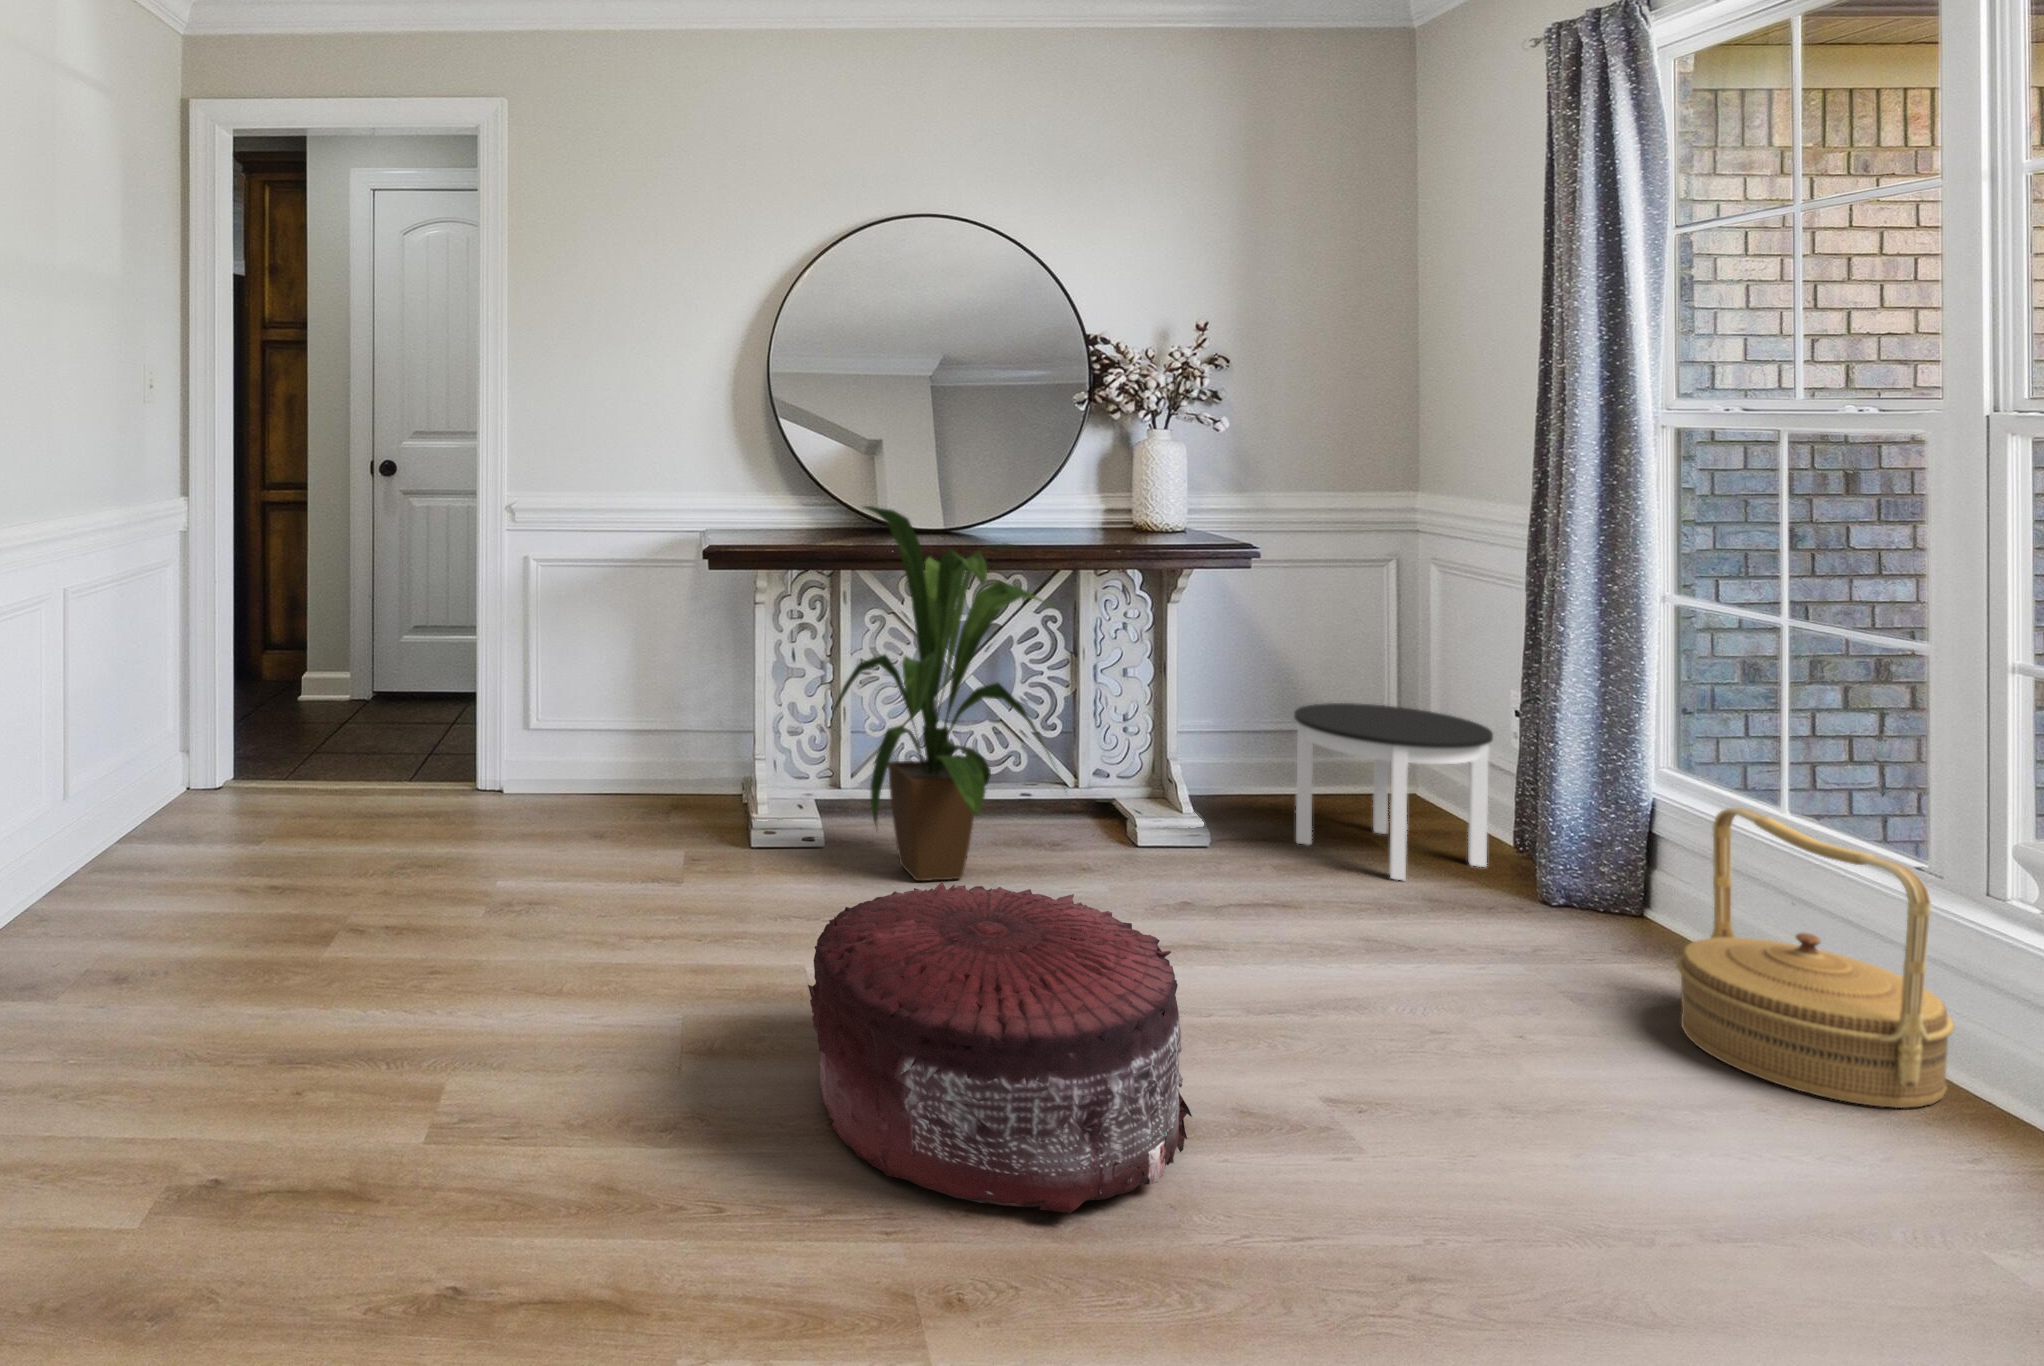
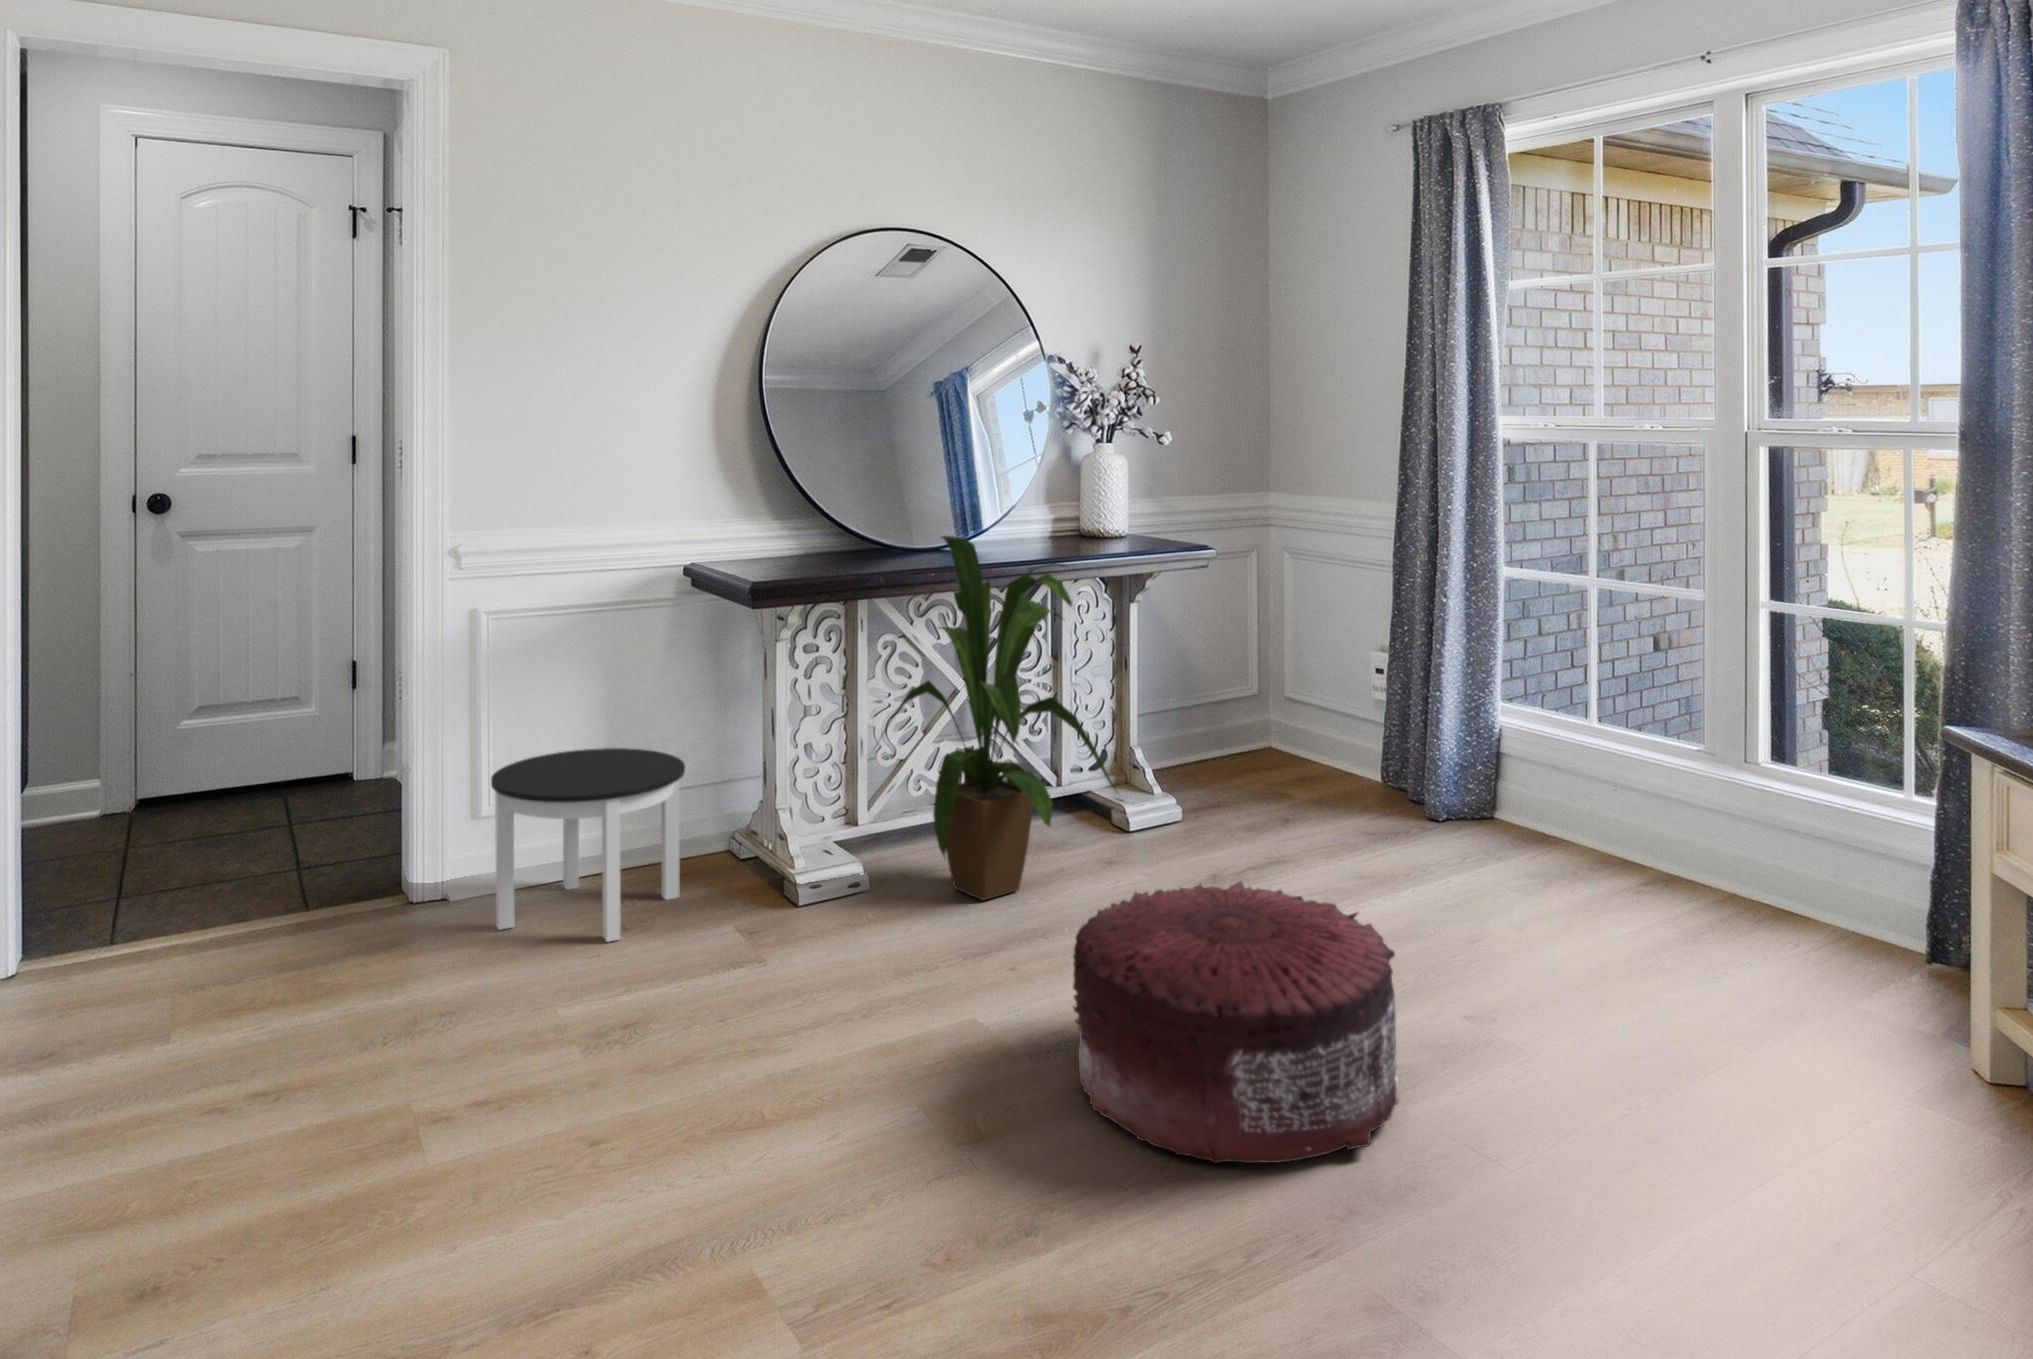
round table: present [1294,703,1493,881] -> present [491,748,685,942]
woven basket: present [1676,808,1955,1108] -> none [1571,728,1736,925]

